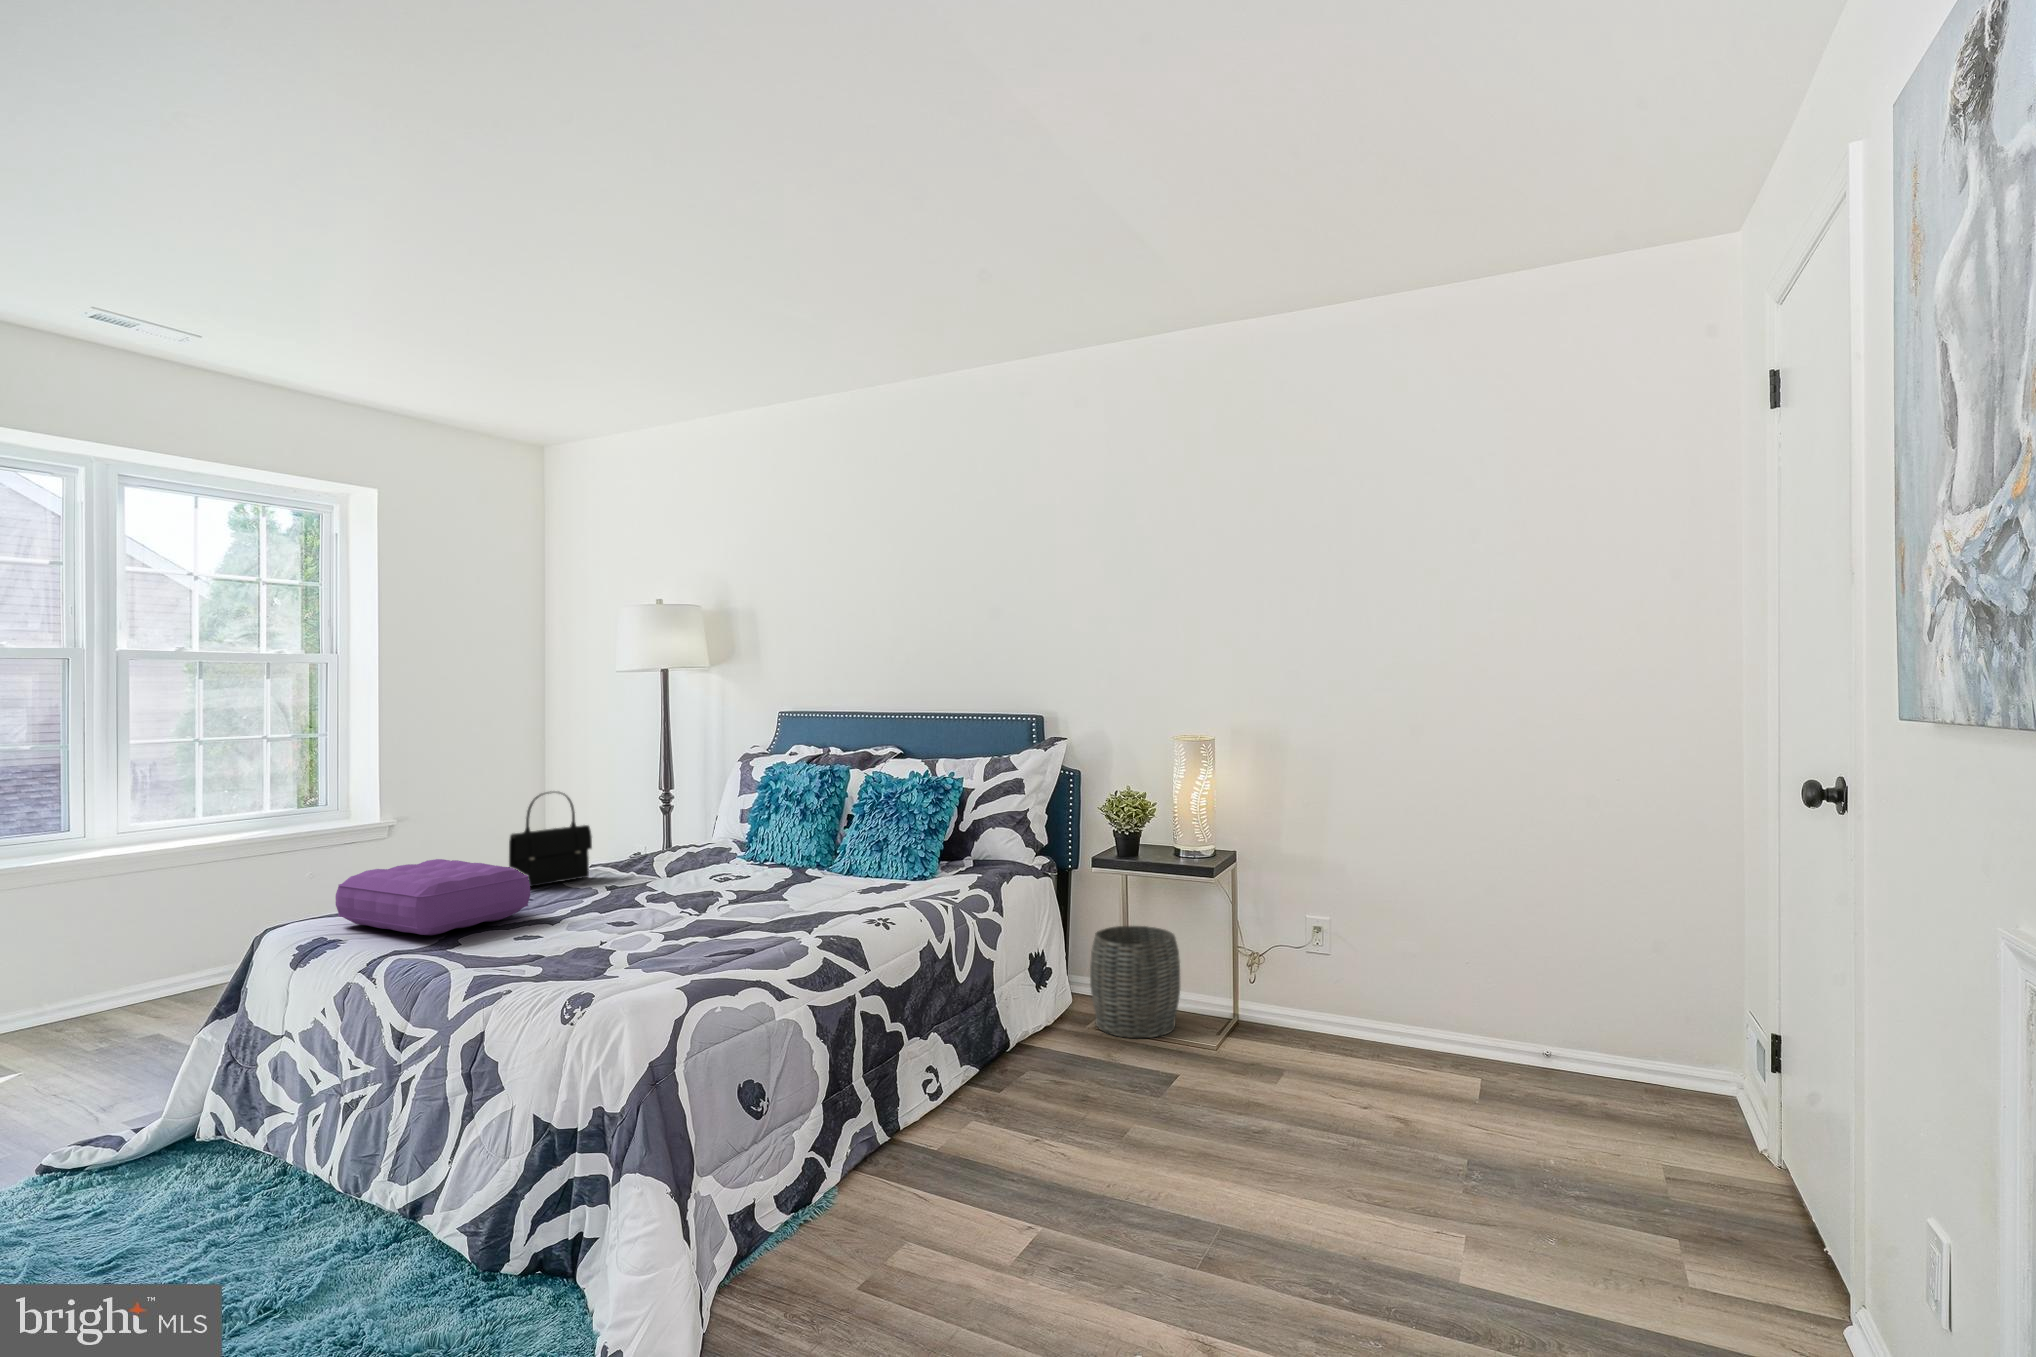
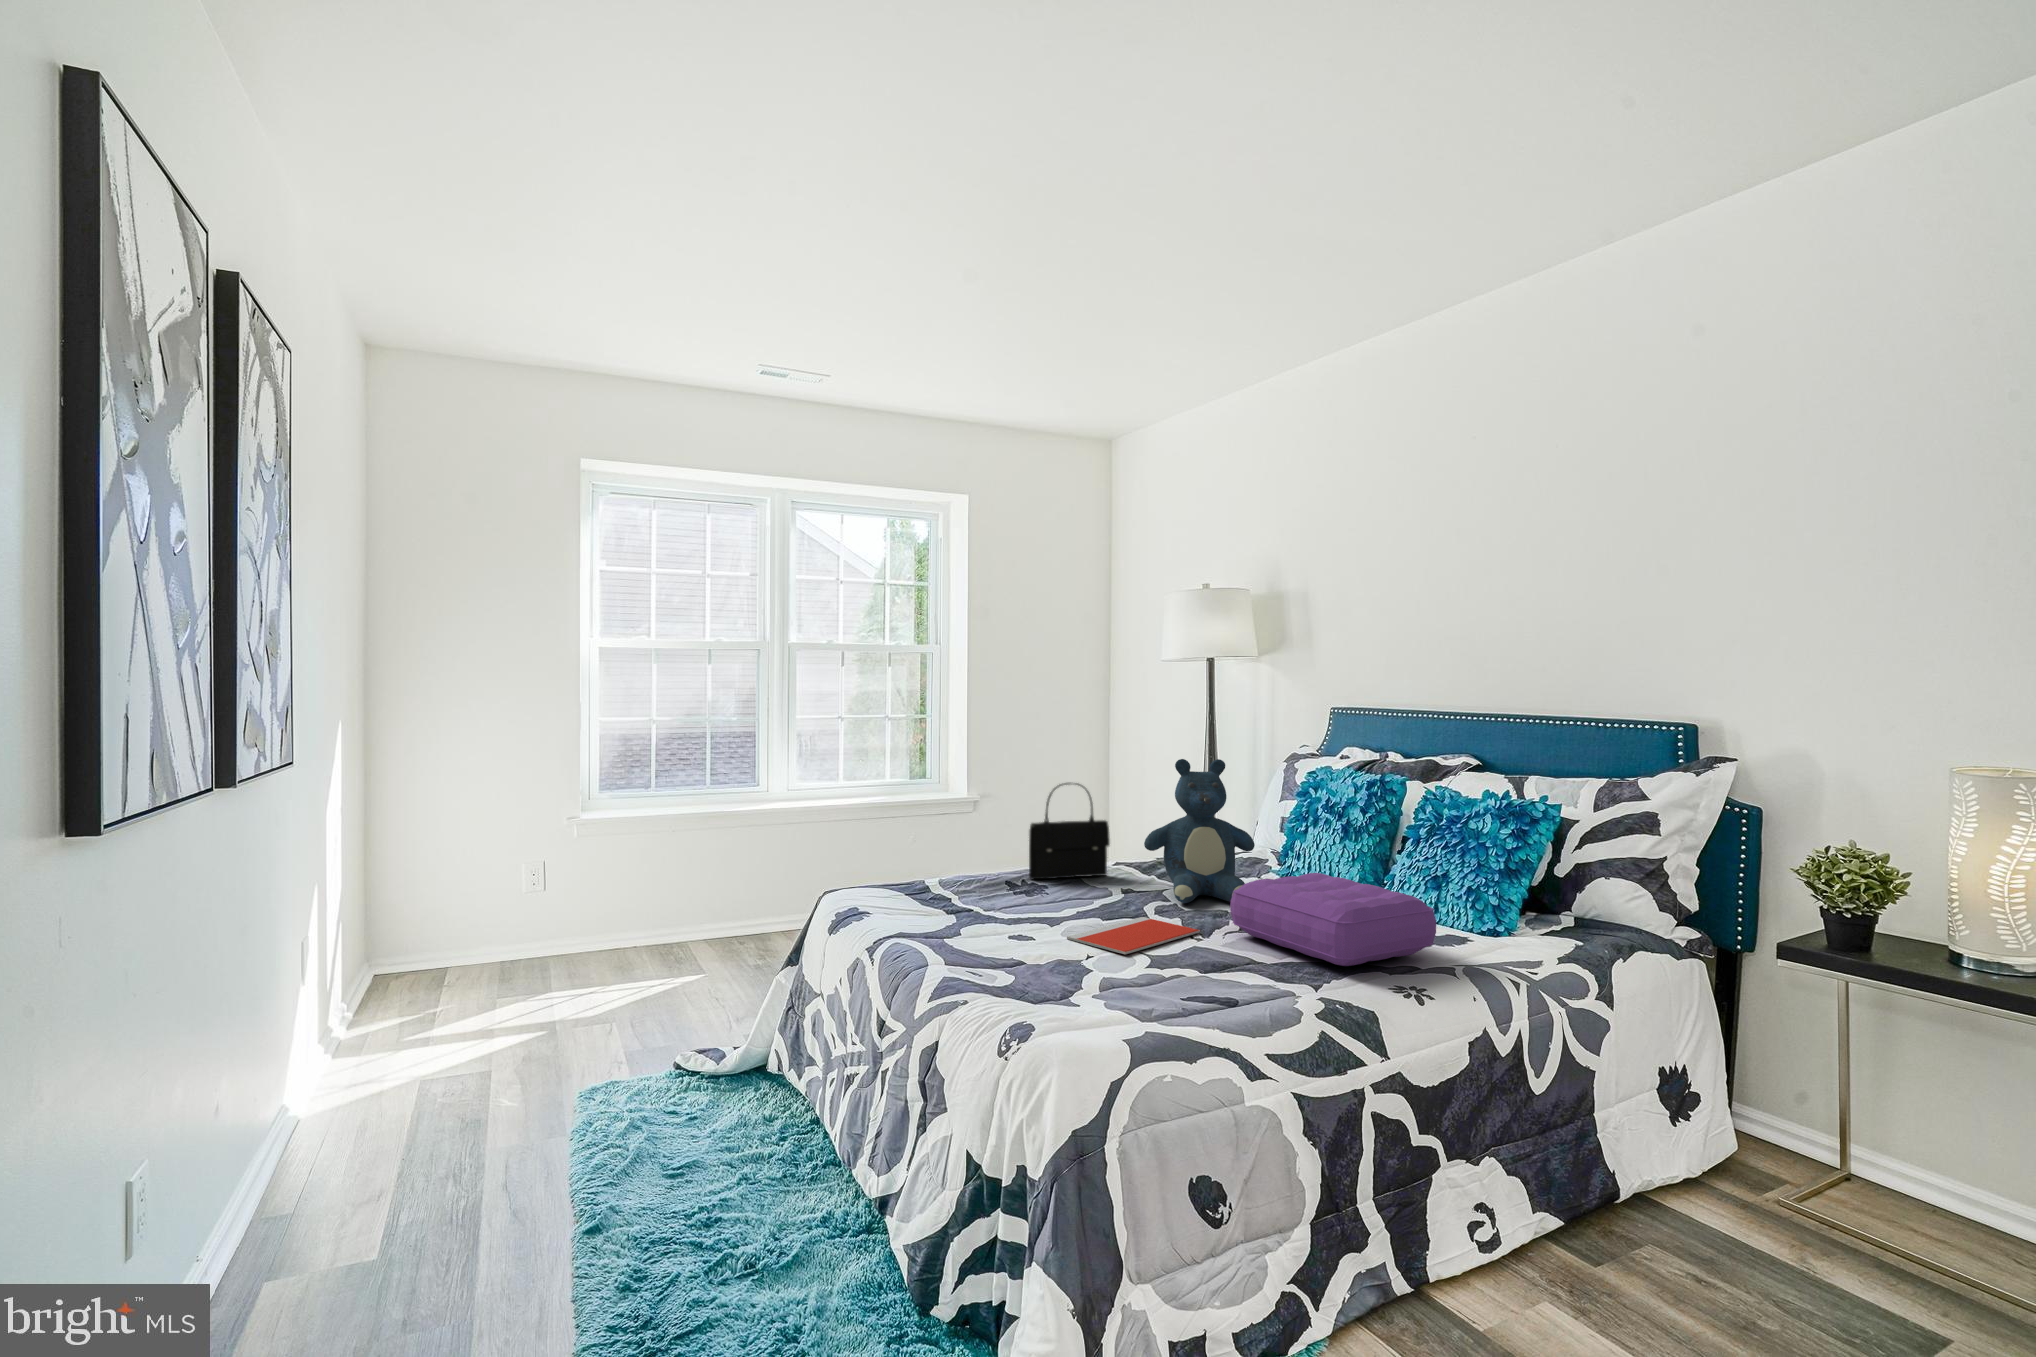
teddy bear: none [632,760,732,889] -> present [1144,759,1255,903]
pillow: present [336,859,530,935] -> present [1230,873,1436,966]
notebook: none [580,904,700,933] -> present [1067,917,1200,954]
woven basket: present [1090,926,1180,1038] -> none [1773,1052,1956,1249]

